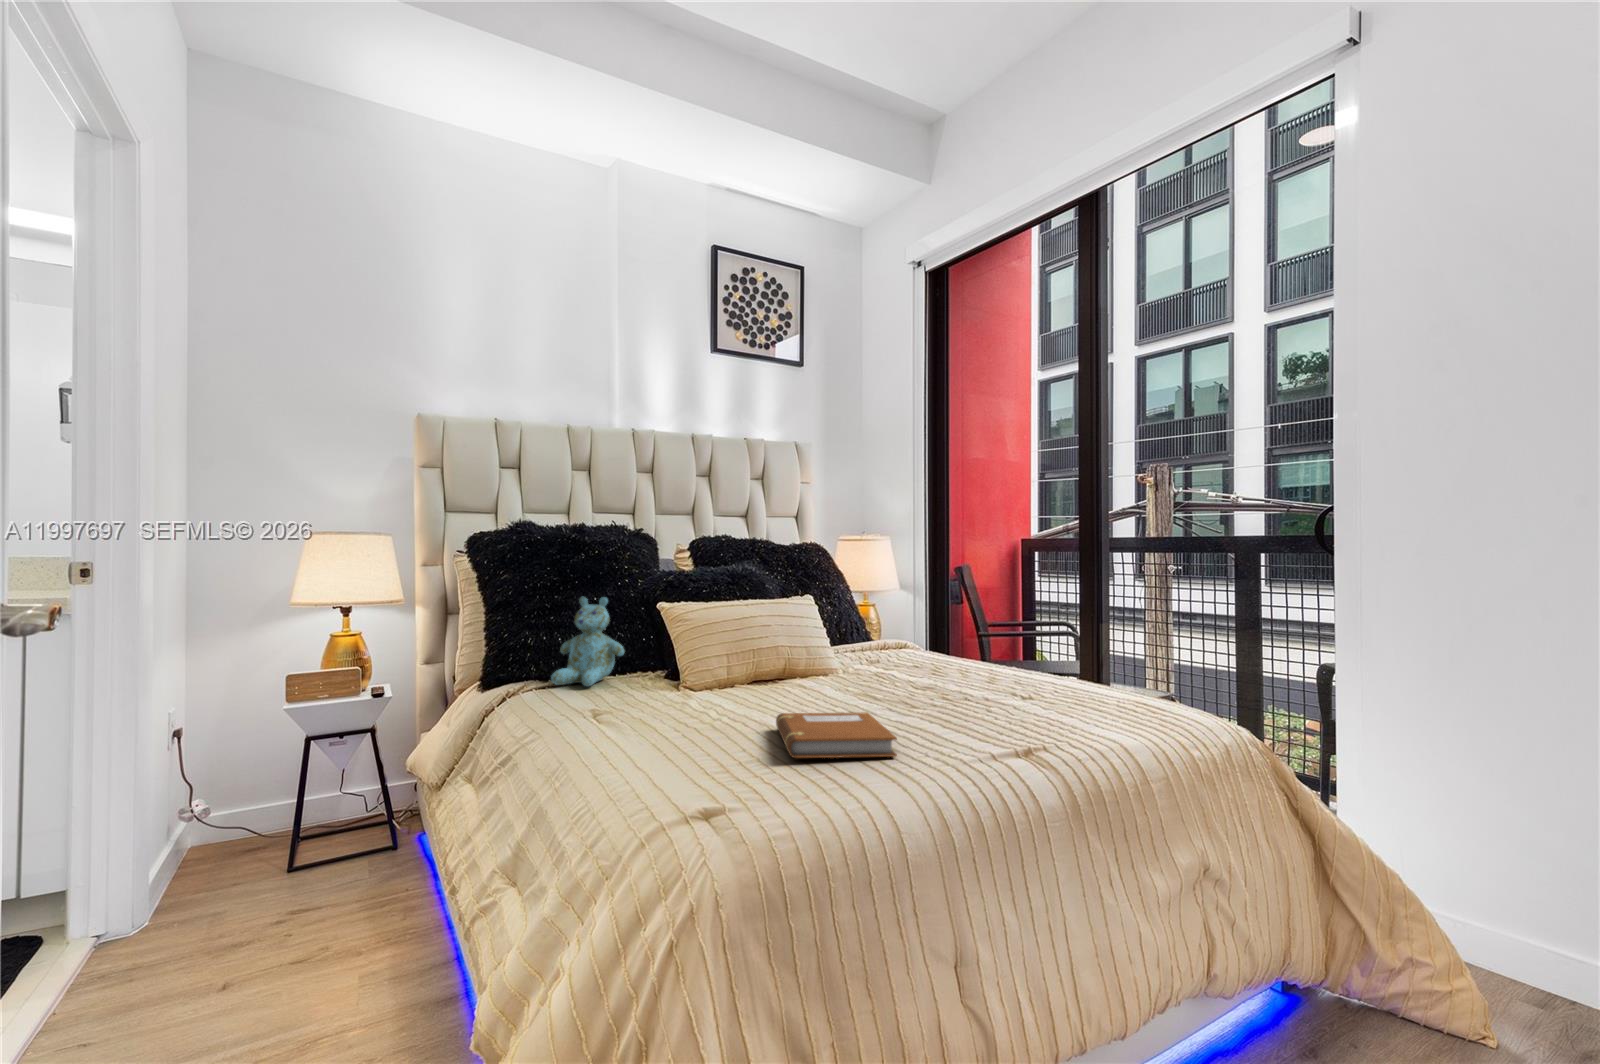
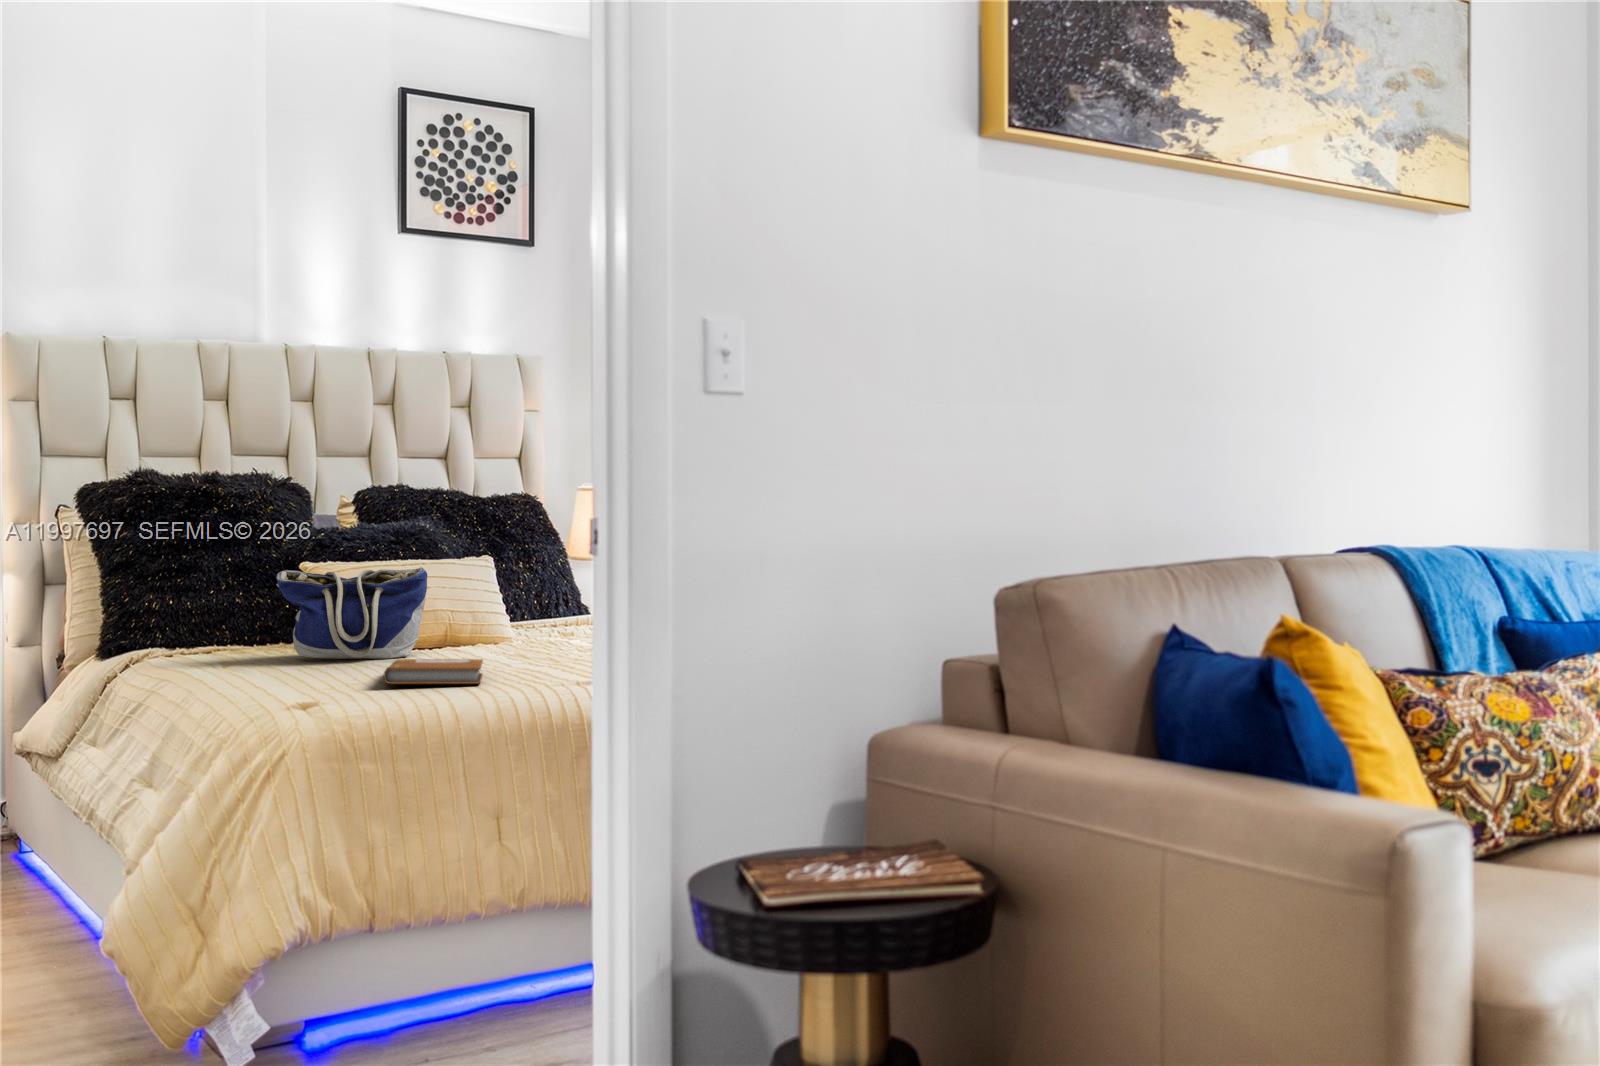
stuffed bear: present [551,597,625,687] -> none [178,557,262,652]
tote bag: none [645,610,789,699] -> present [276,567,427,659]

